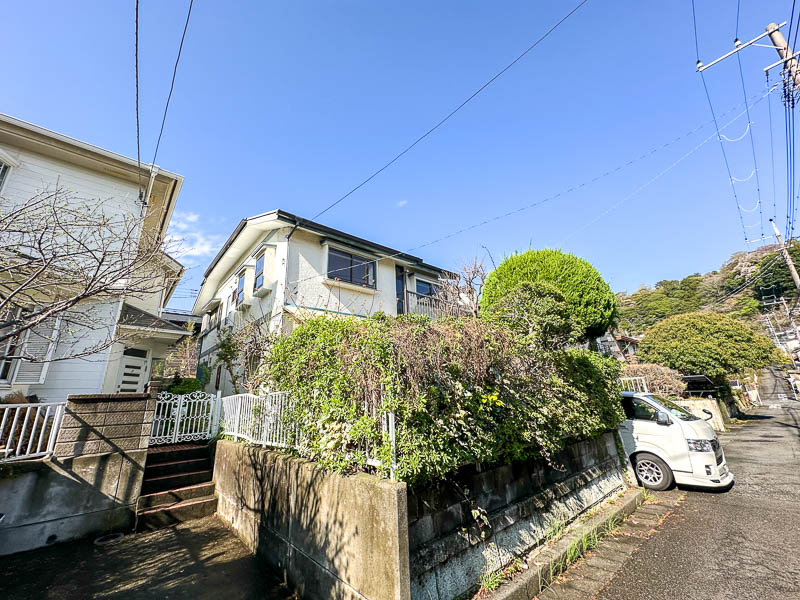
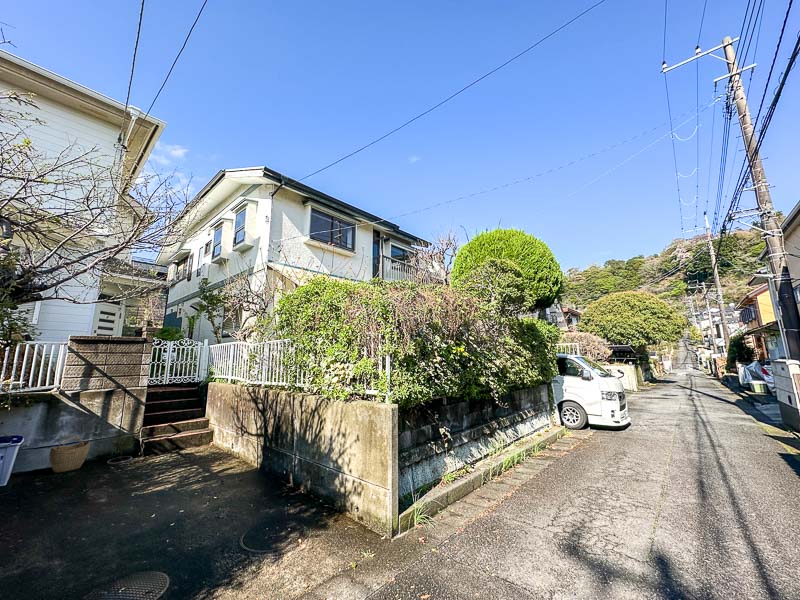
woven basket: none [29,510,77,558] -> present [49,435,90,473]

